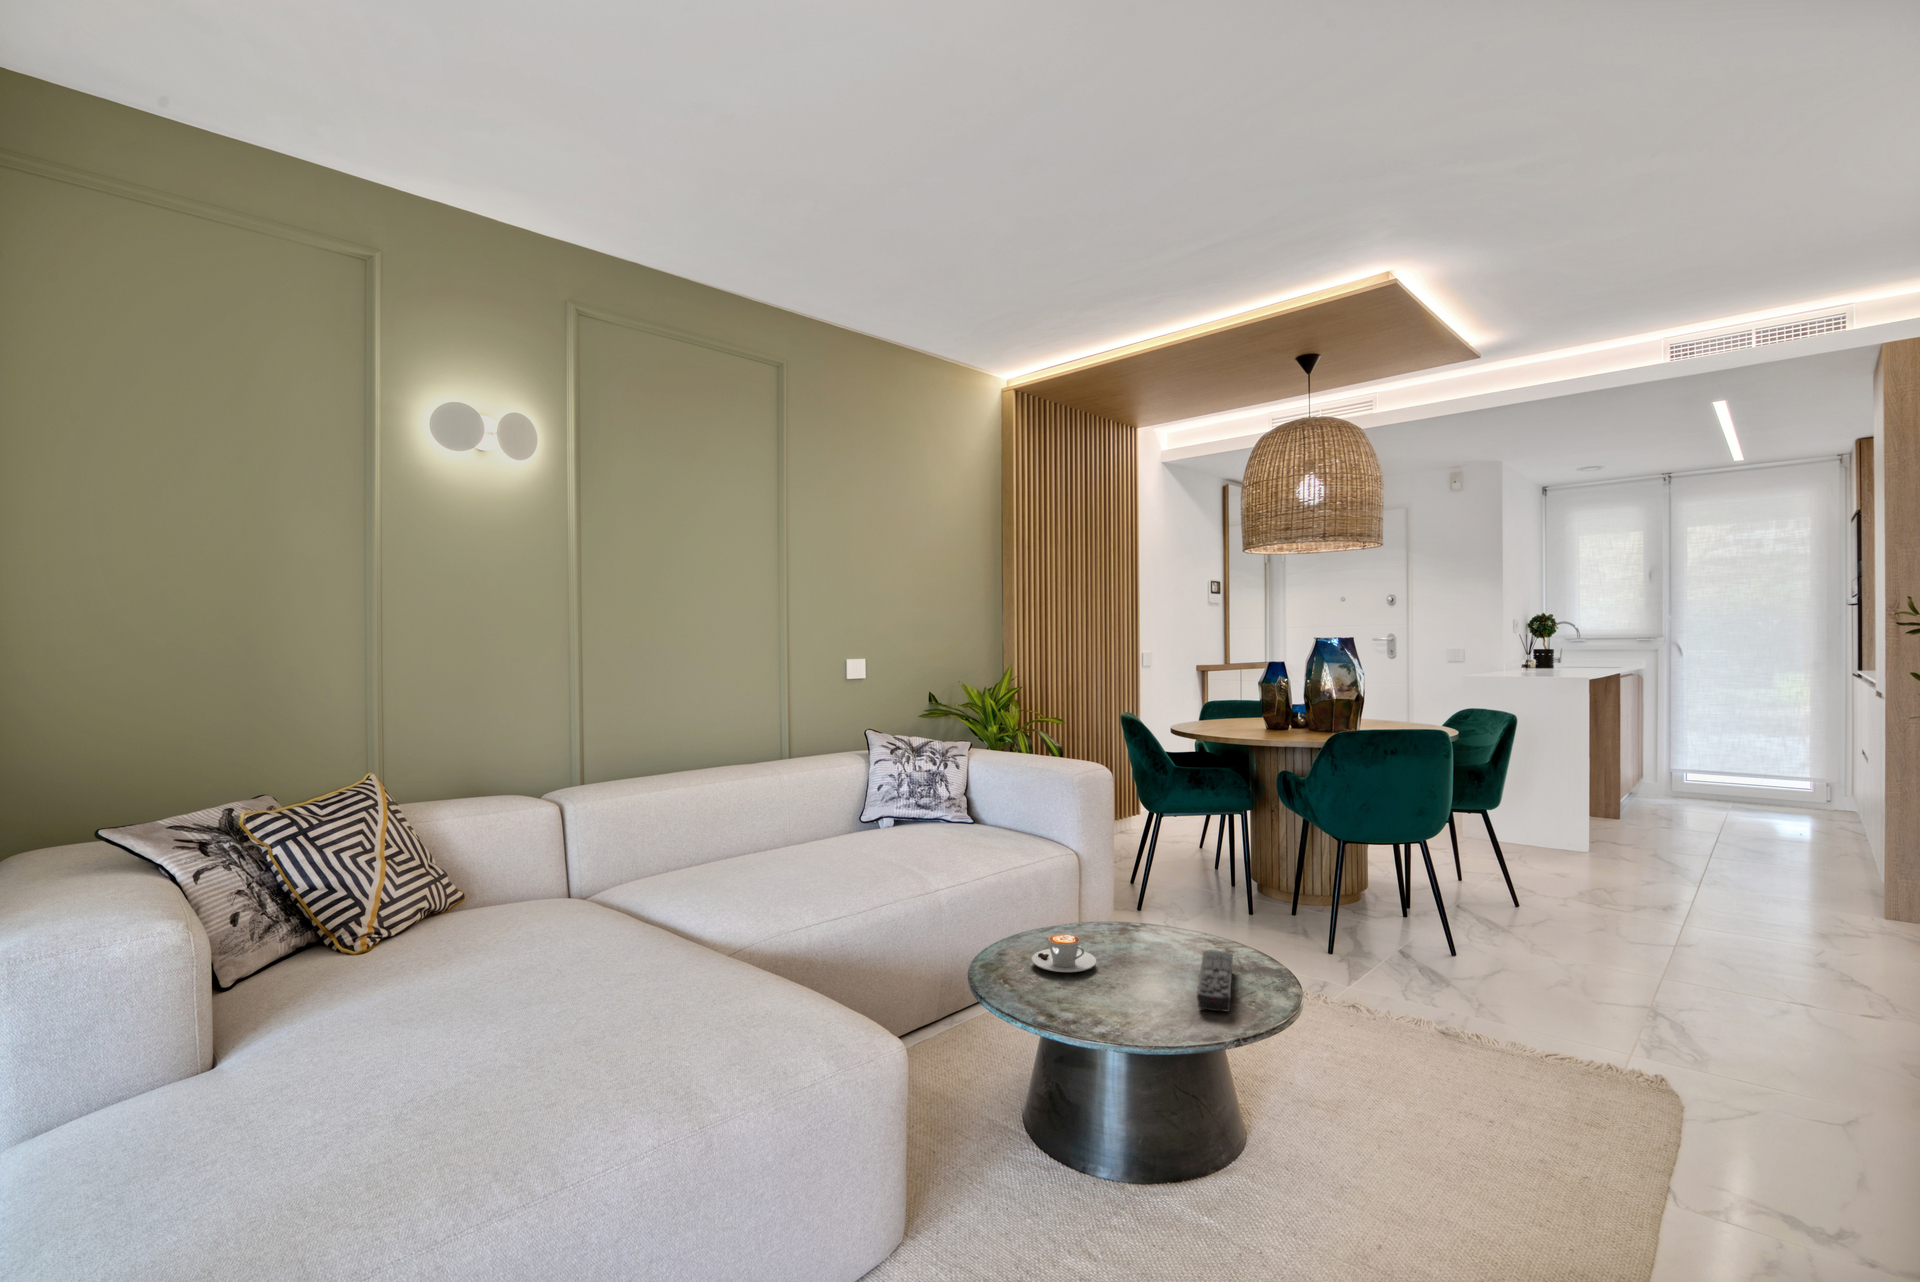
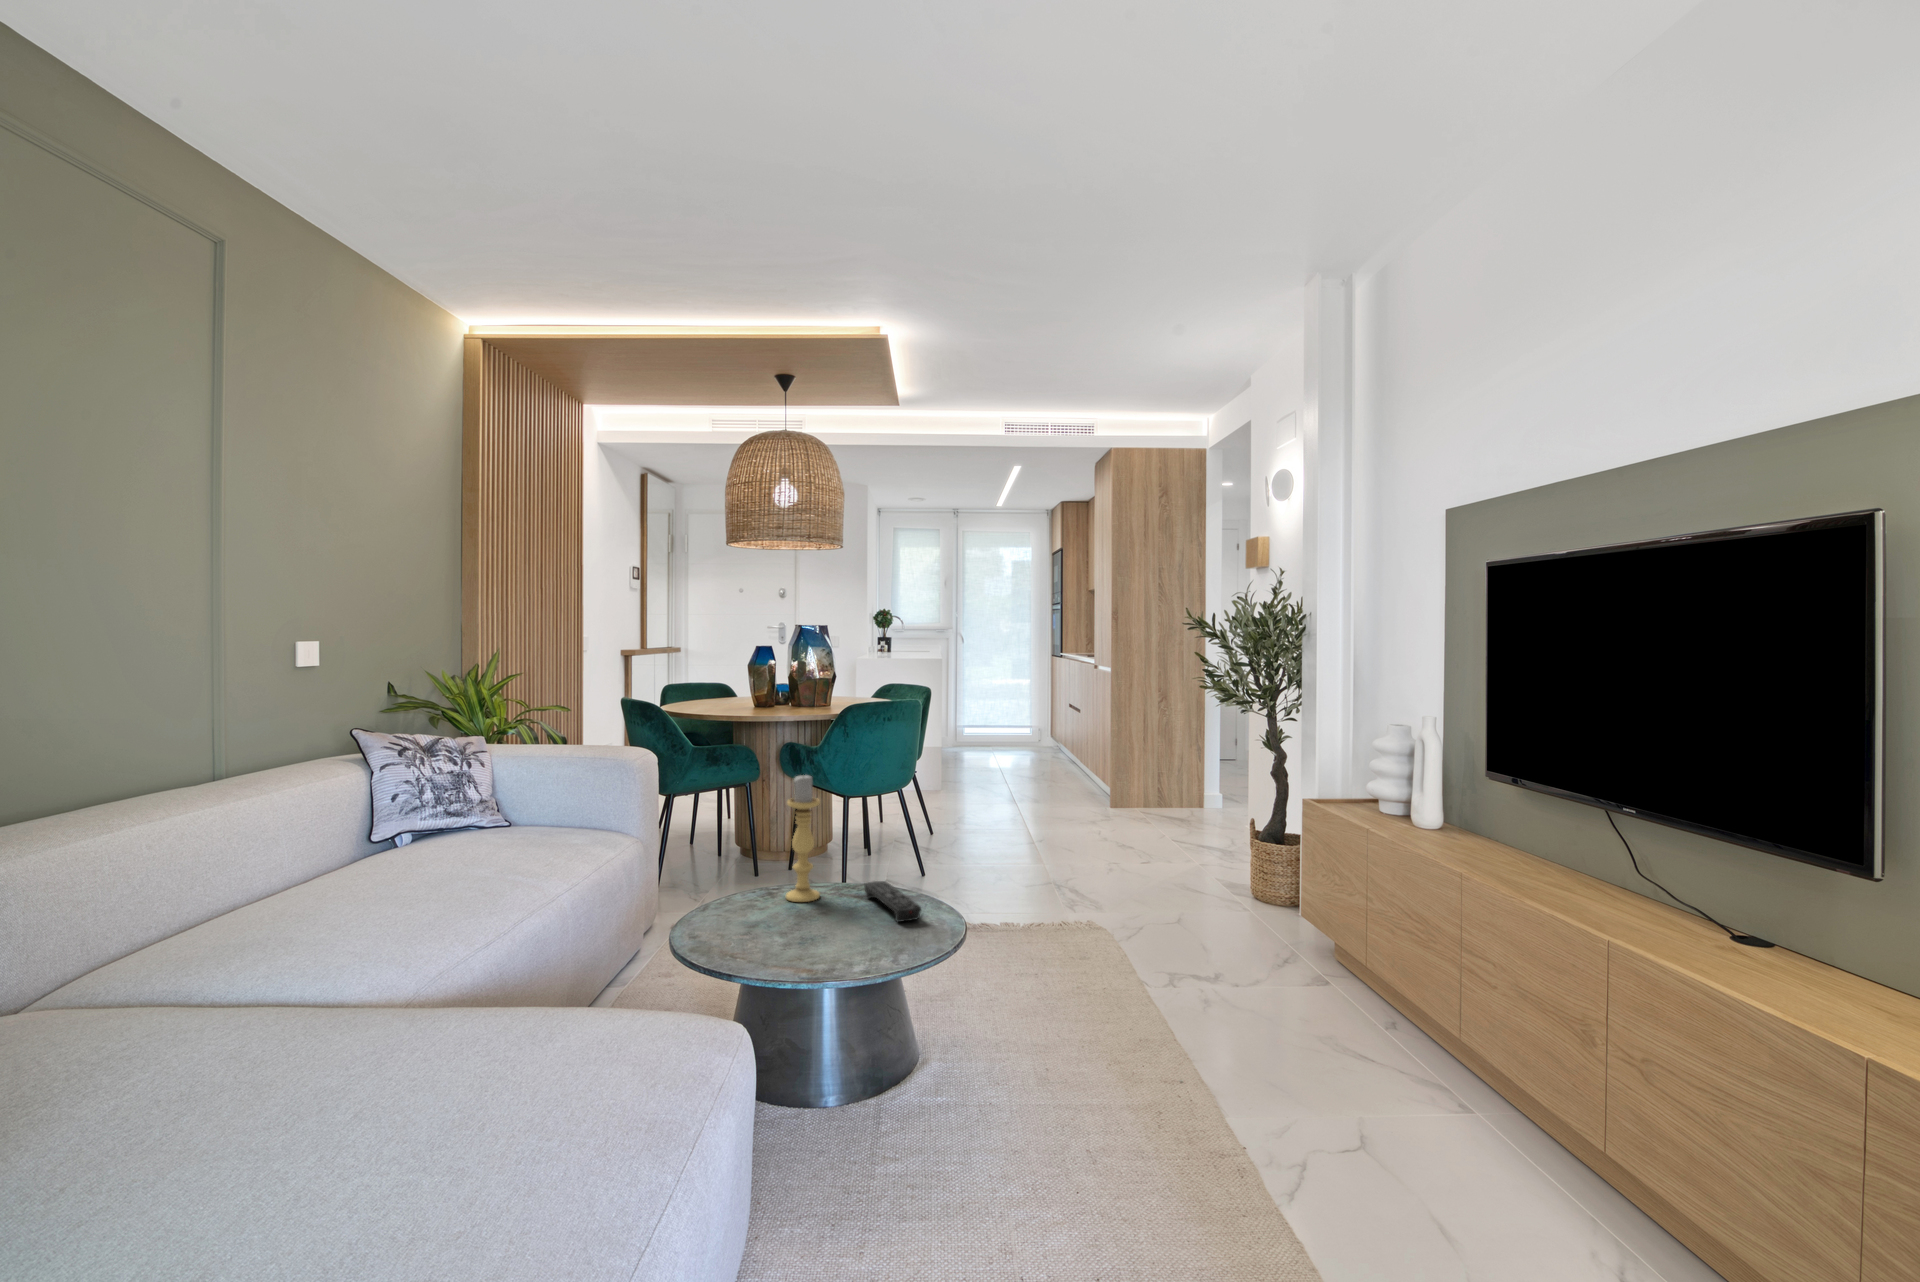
candle holder: none [1117,807,1157,957] -> present [786,775,820,902]
coffee cup: present [1032,934,1096,972] -> none [732,892,791,925]

